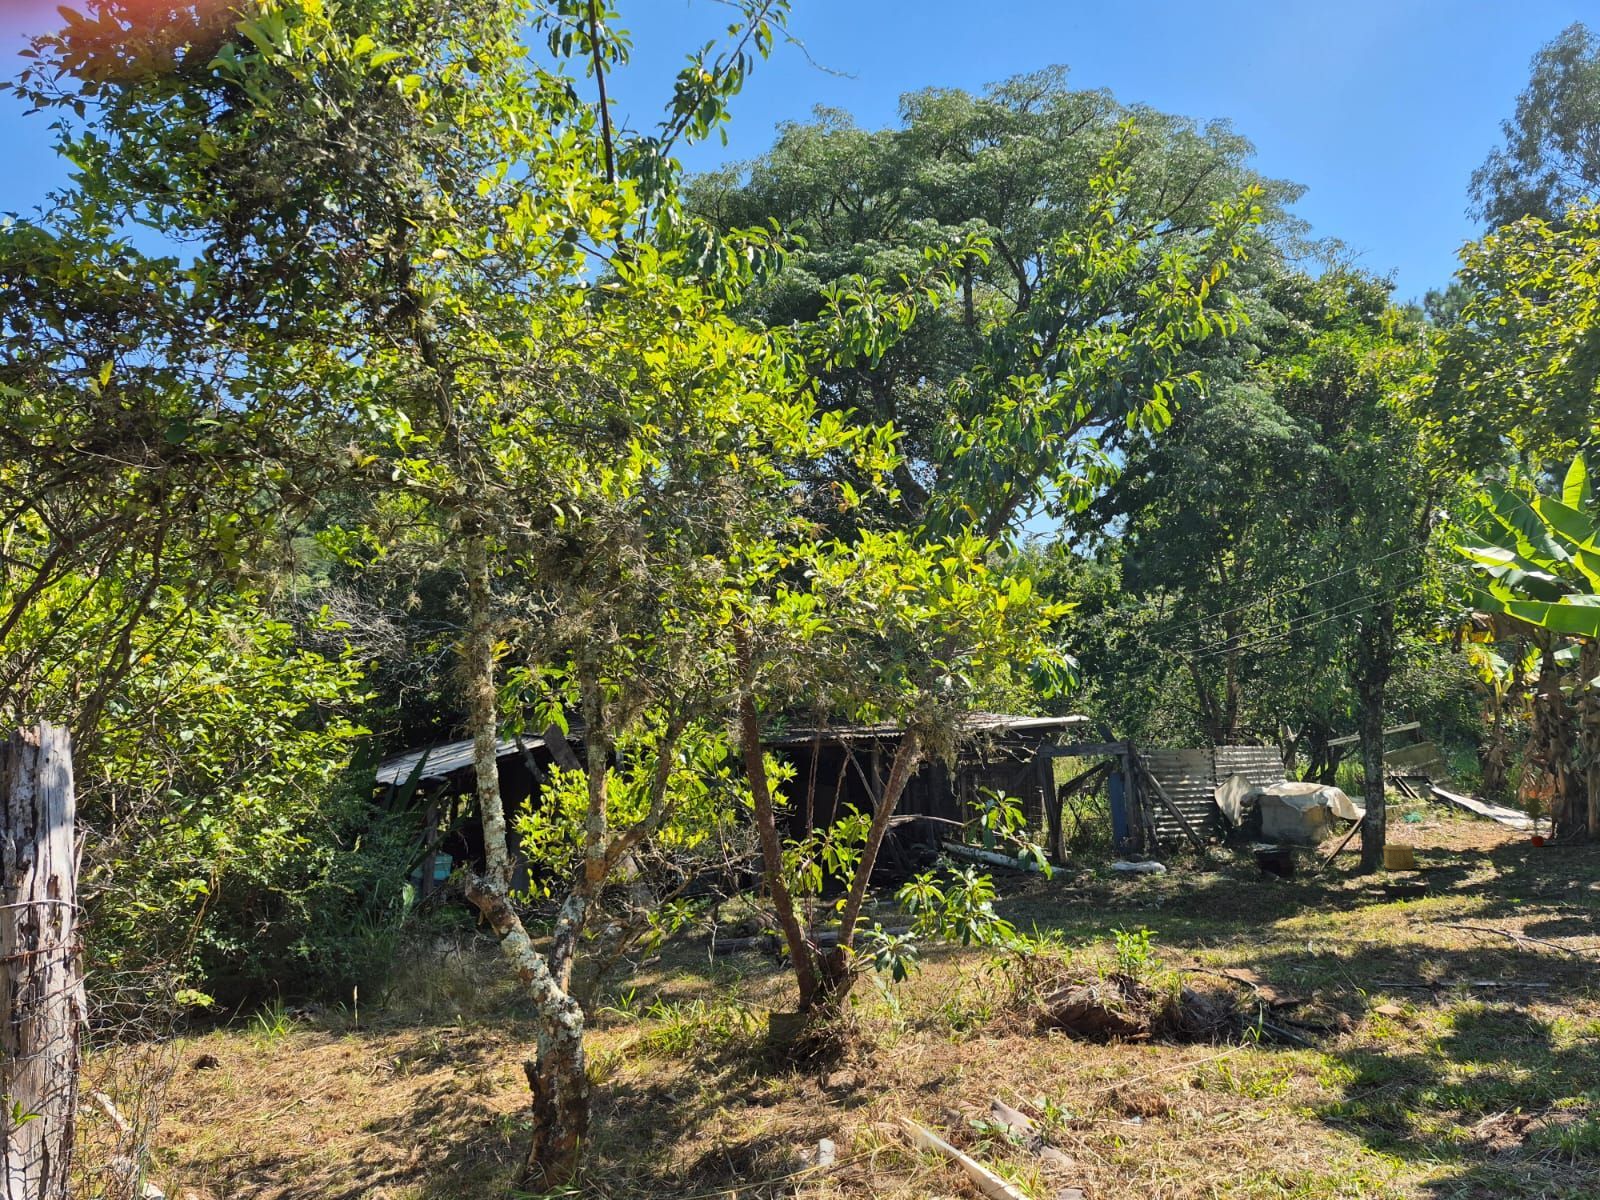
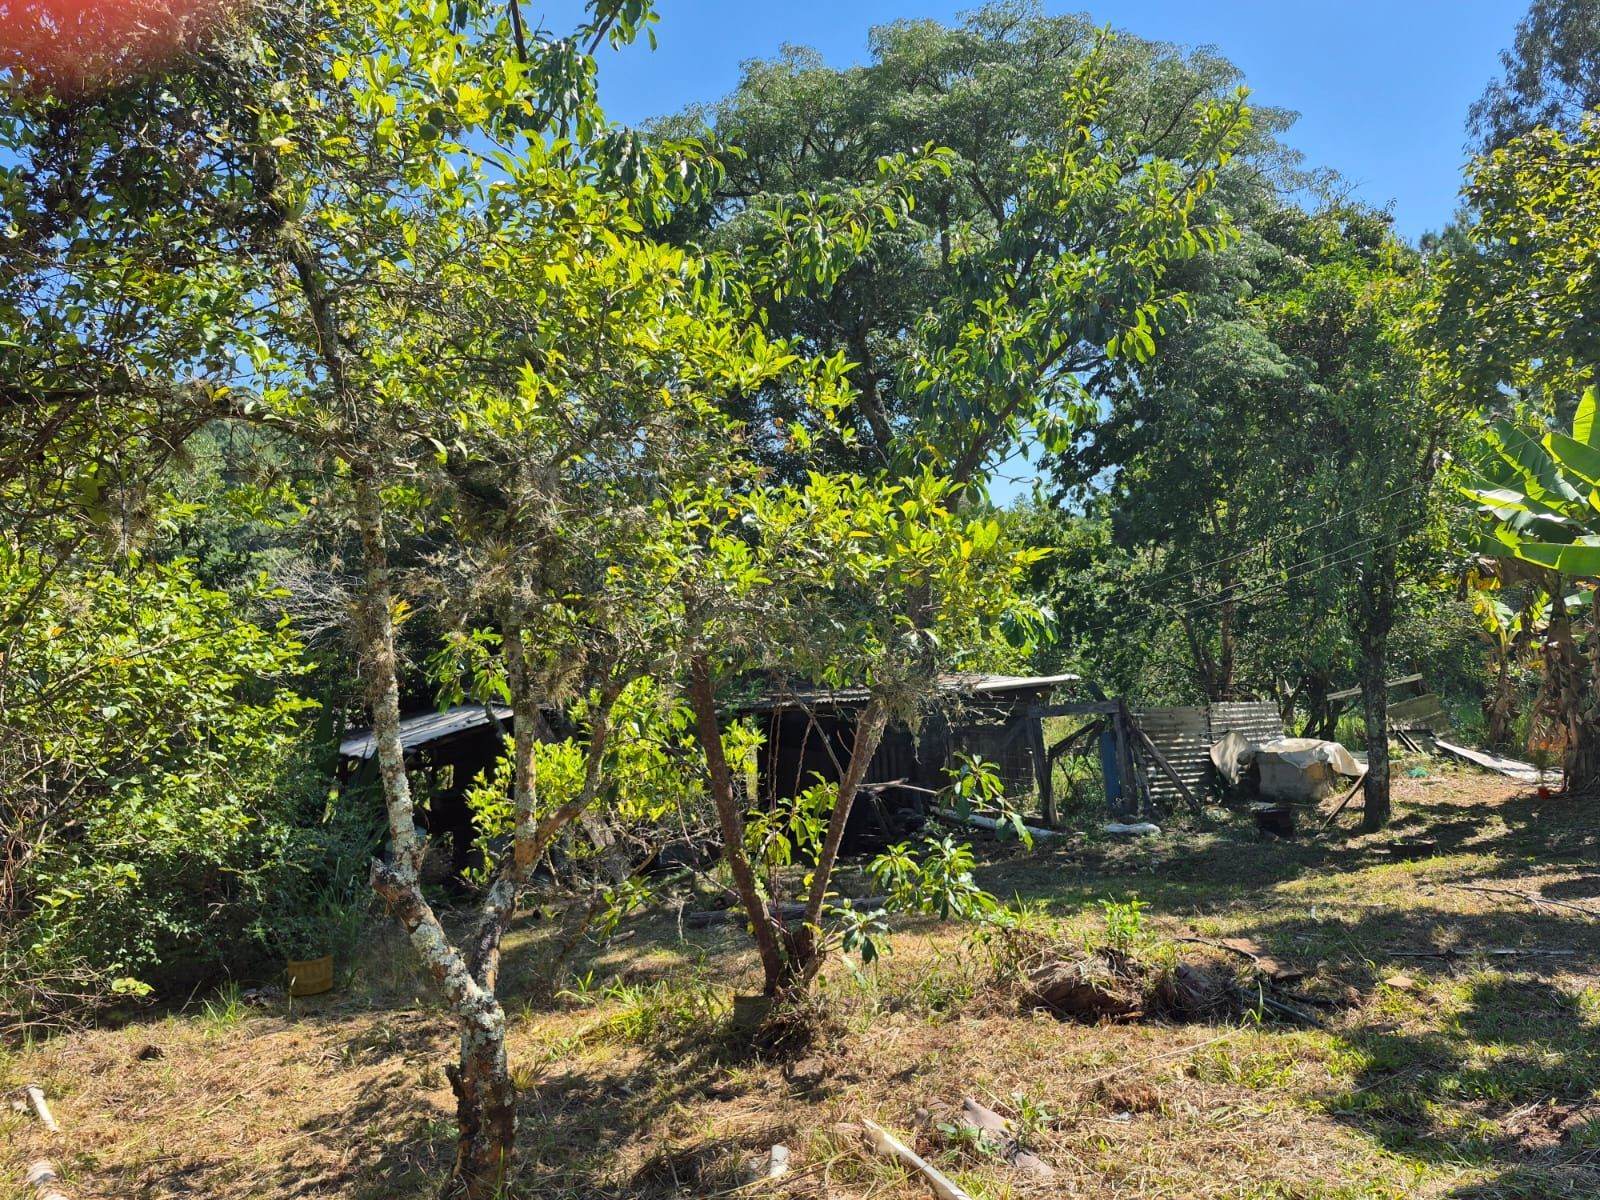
wooden bucket: present [1383,845,1414,870] -> present [287,954,333,996]

